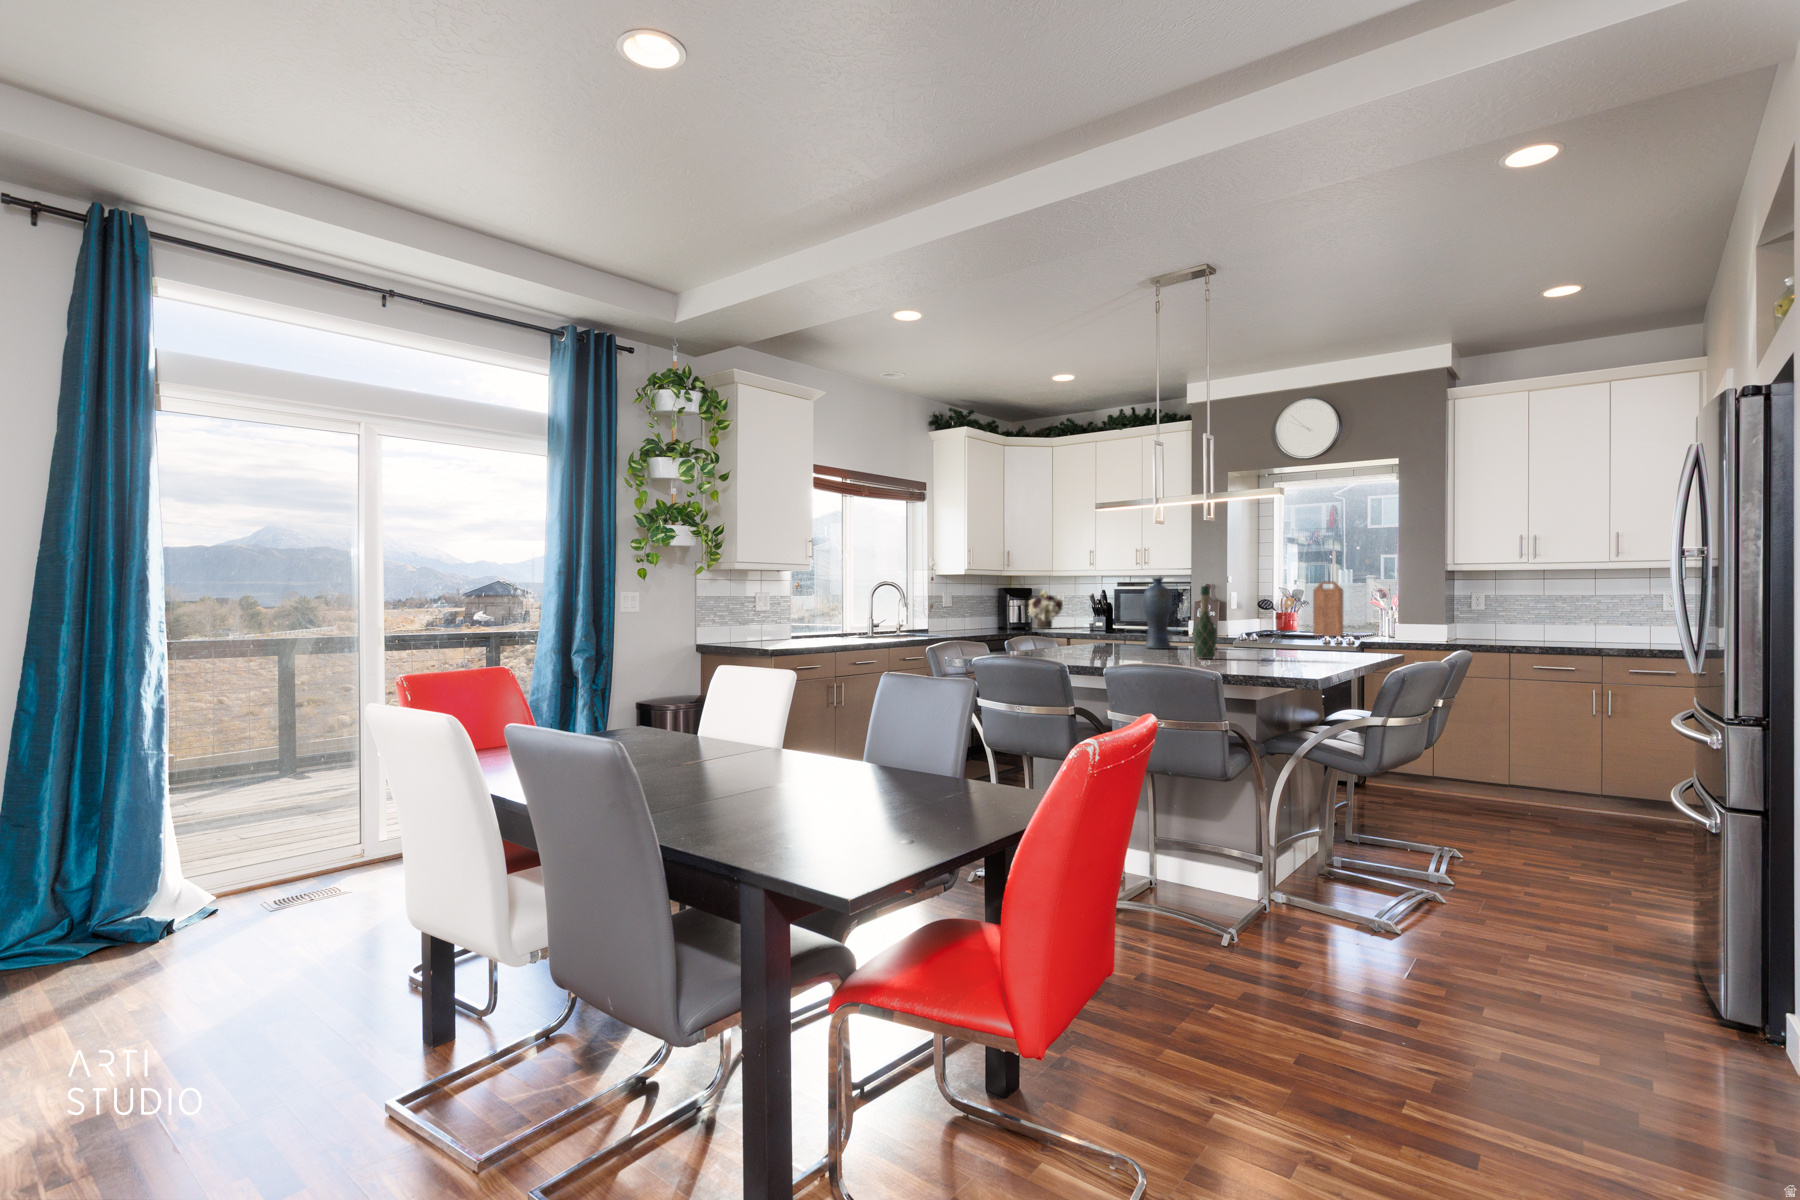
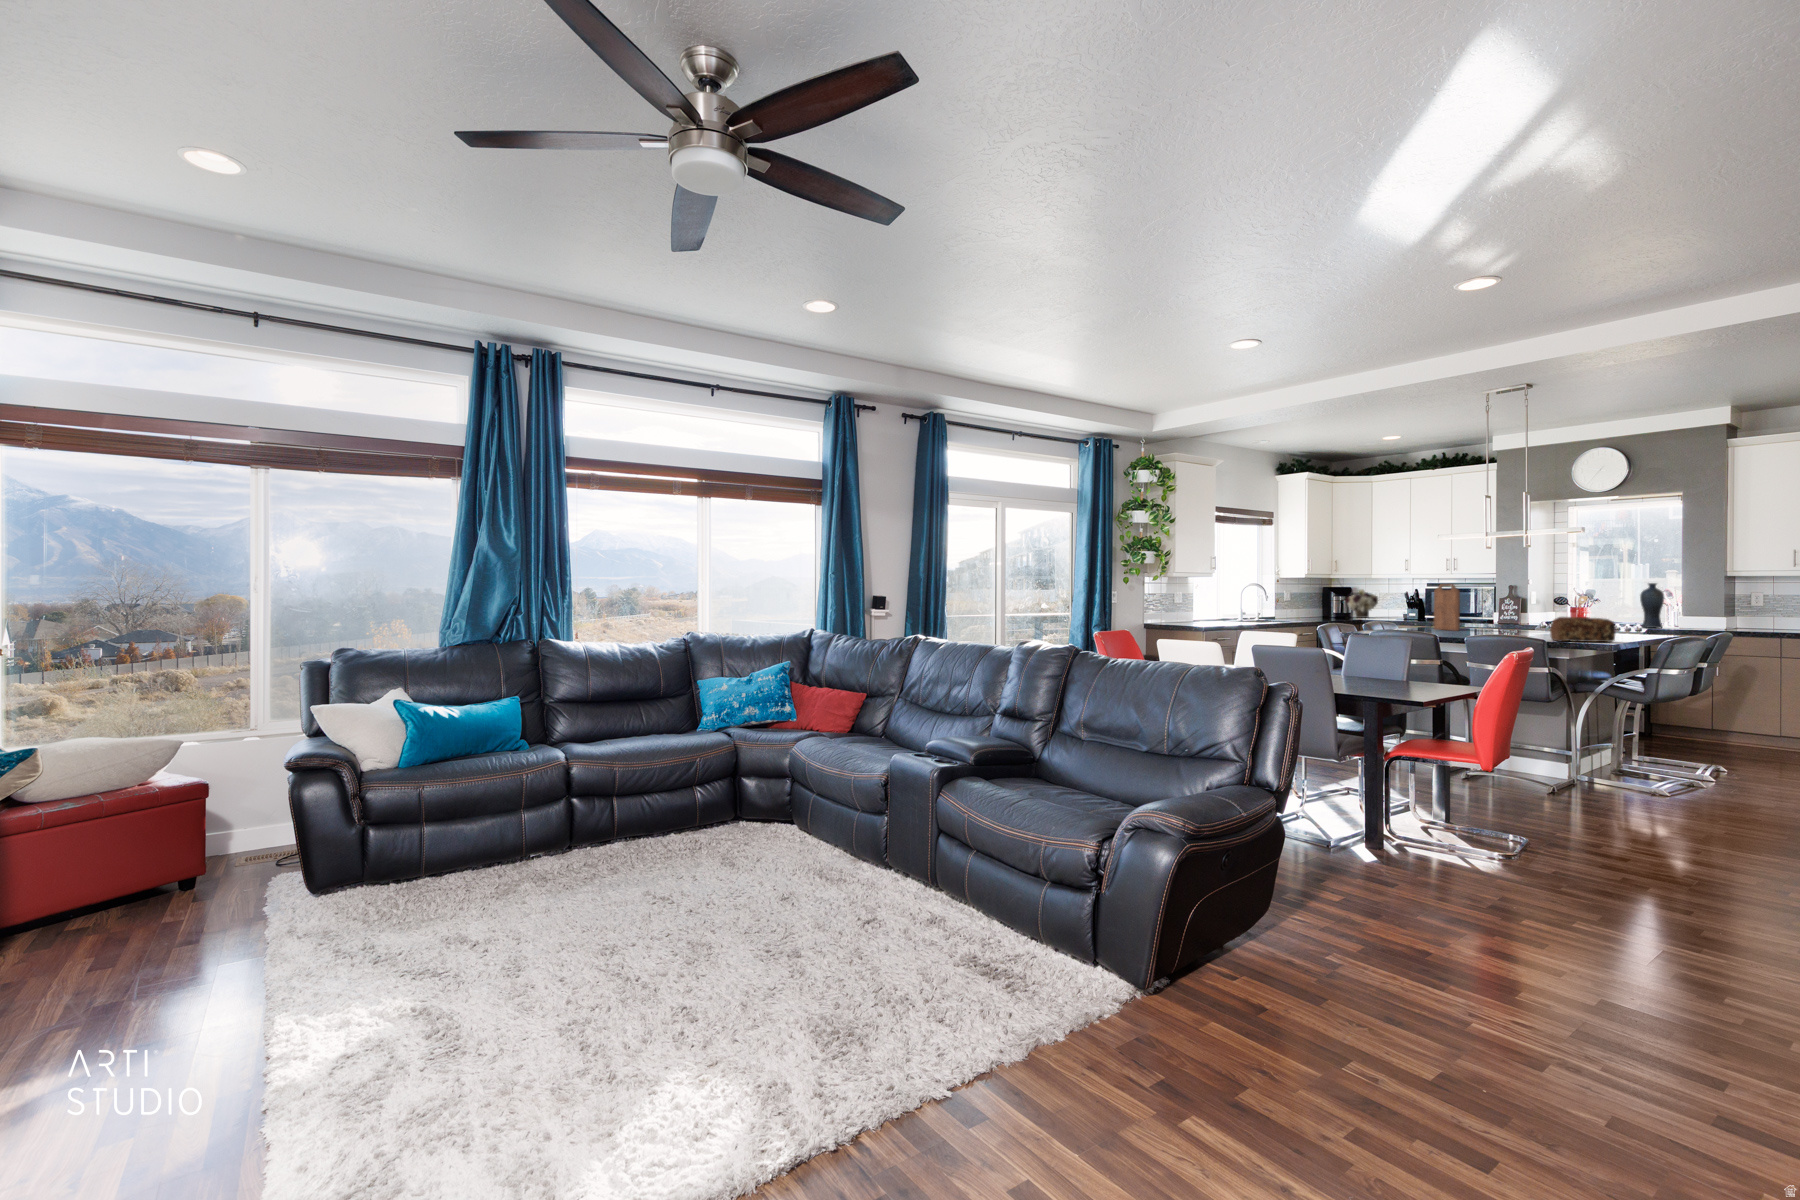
vase: present [1143,577,1172,649] -> present [1640,583,1664,628]
cutting board: present [1313,581,1343,636] -> present [1434,584,1460,631]
wine bottle: present [1193,586,1217,659] -> none [1524,591,1543,637]
bread loaf: none [1220,627,1308,668] -> present [1550,617,1616,642]

